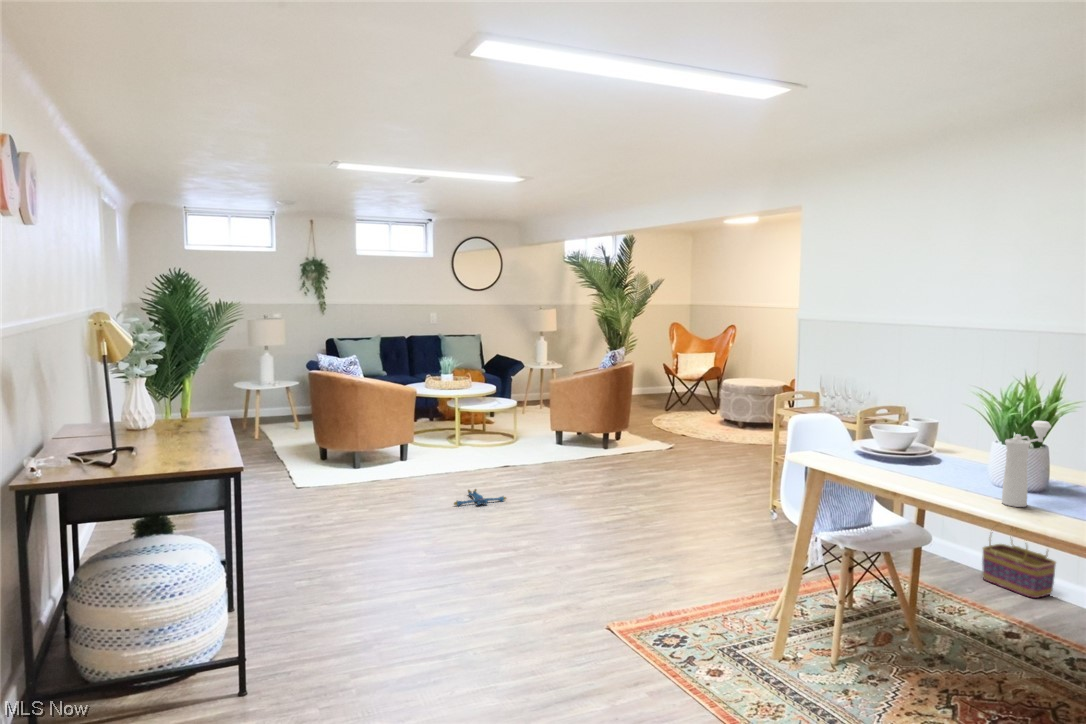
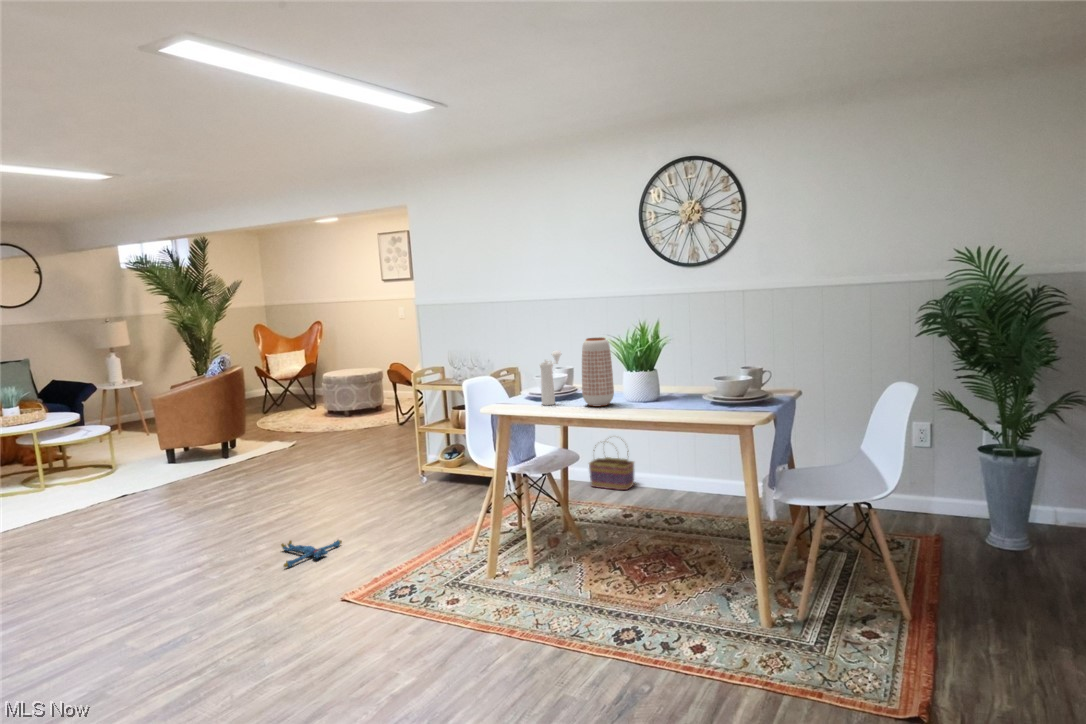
vase: none [915,389,963,484] -> present [582,337,614,406]
pepper mill: present [1002,421,1051,507] -> present [540,351,561,405]
plush toy: present [454,489,506,506] -> present [281,540,342,567]

